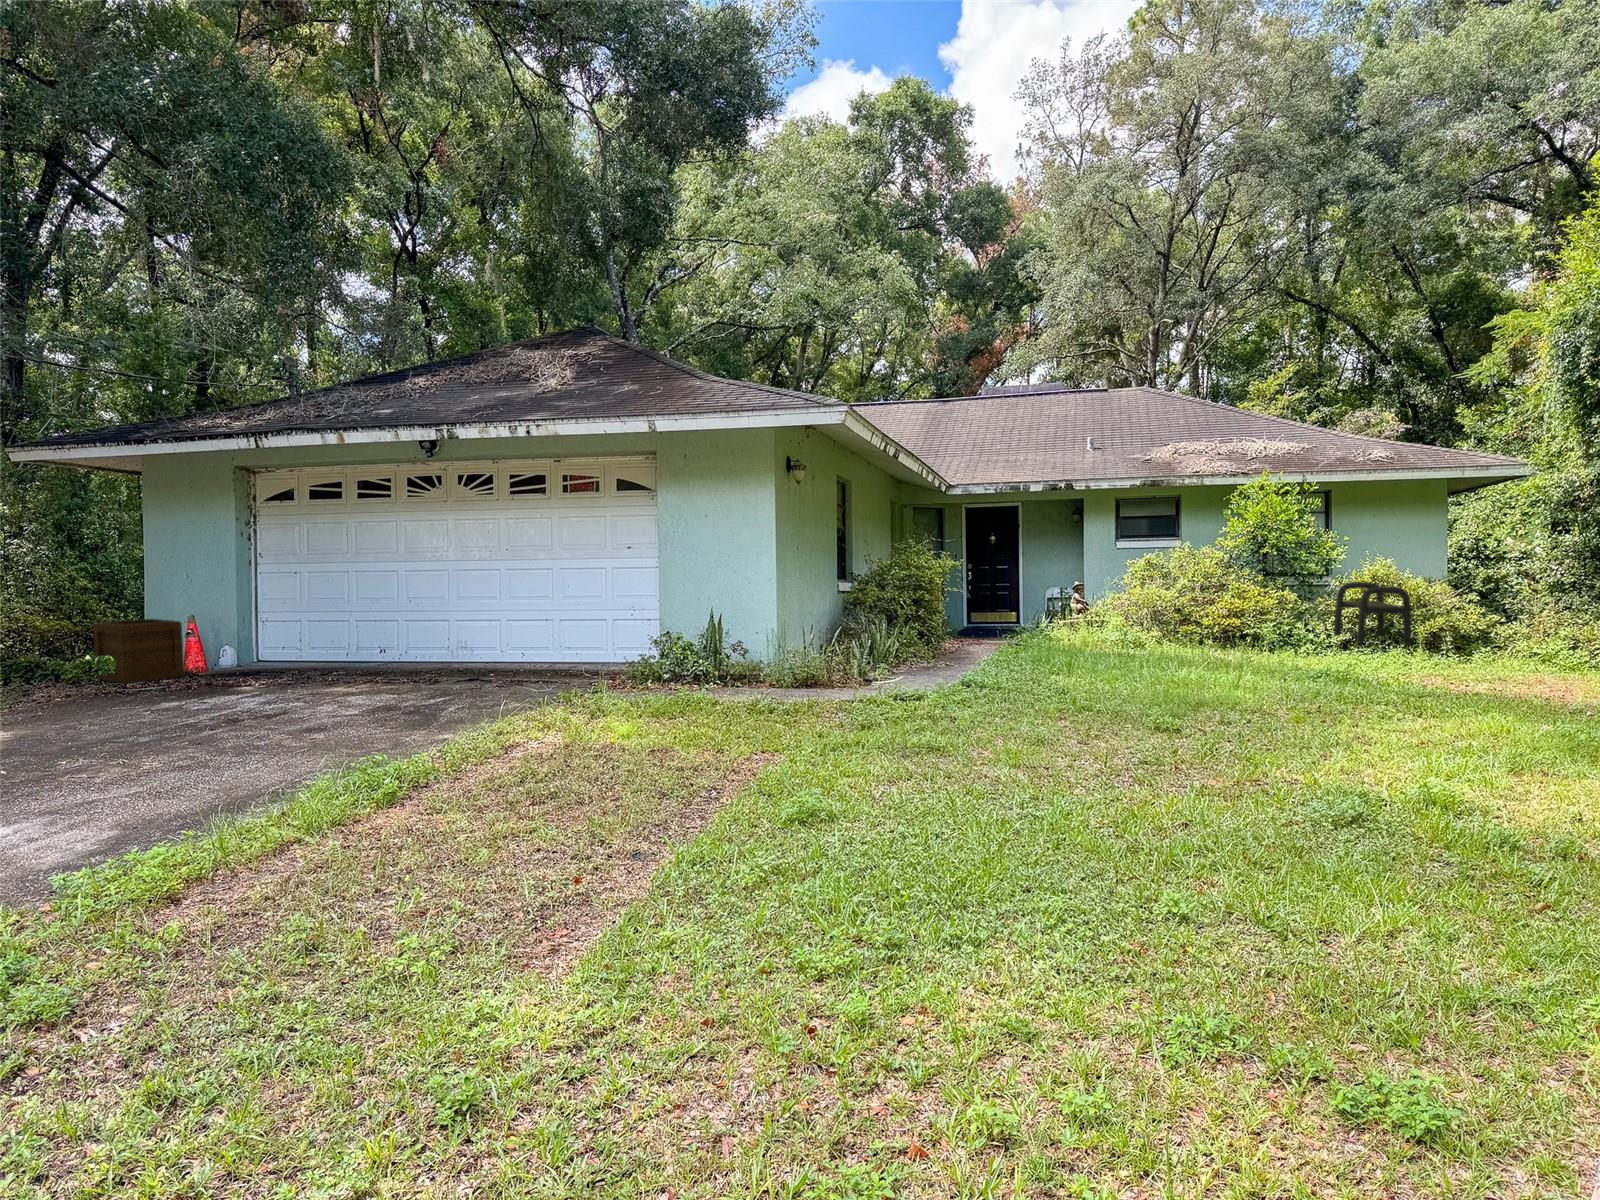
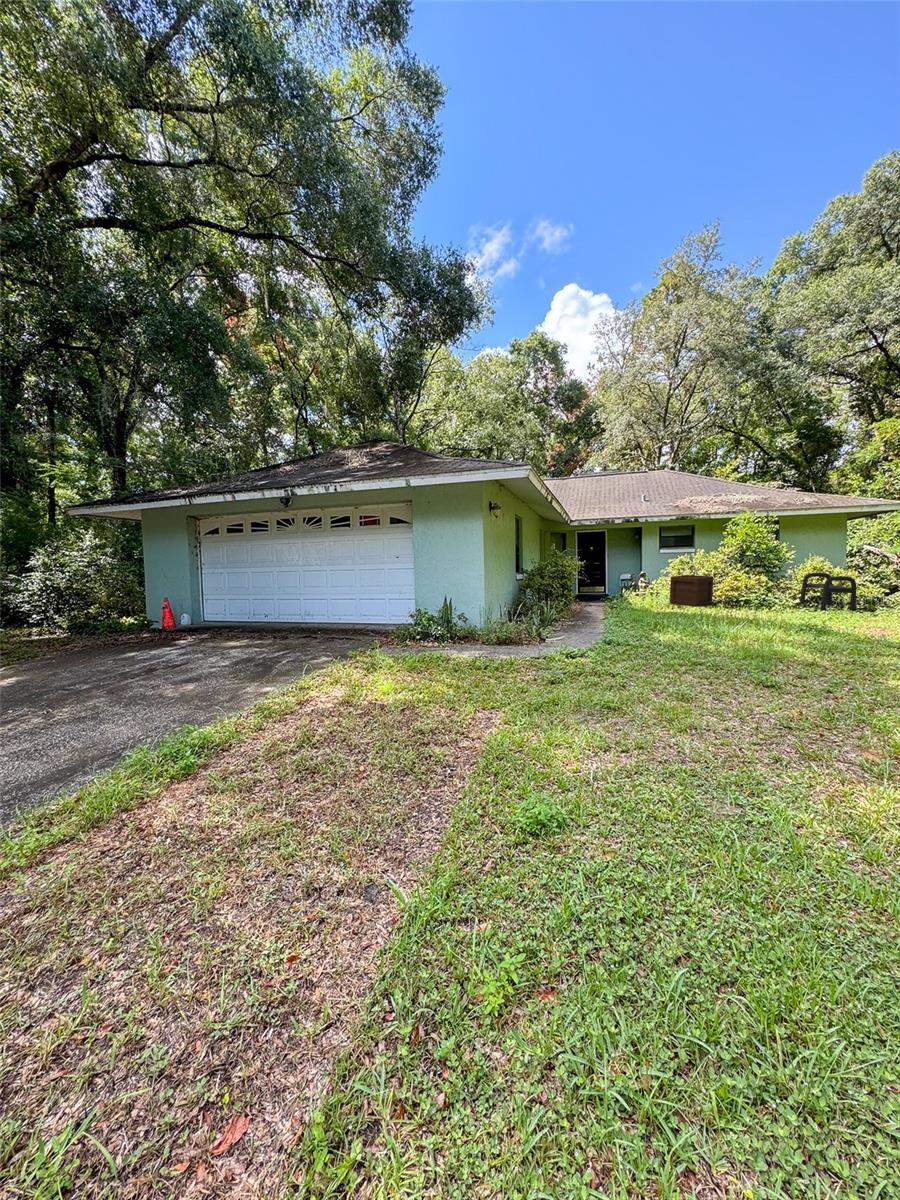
wooden crate: present [93,619,184,684] -> present [670,575,713,607]

